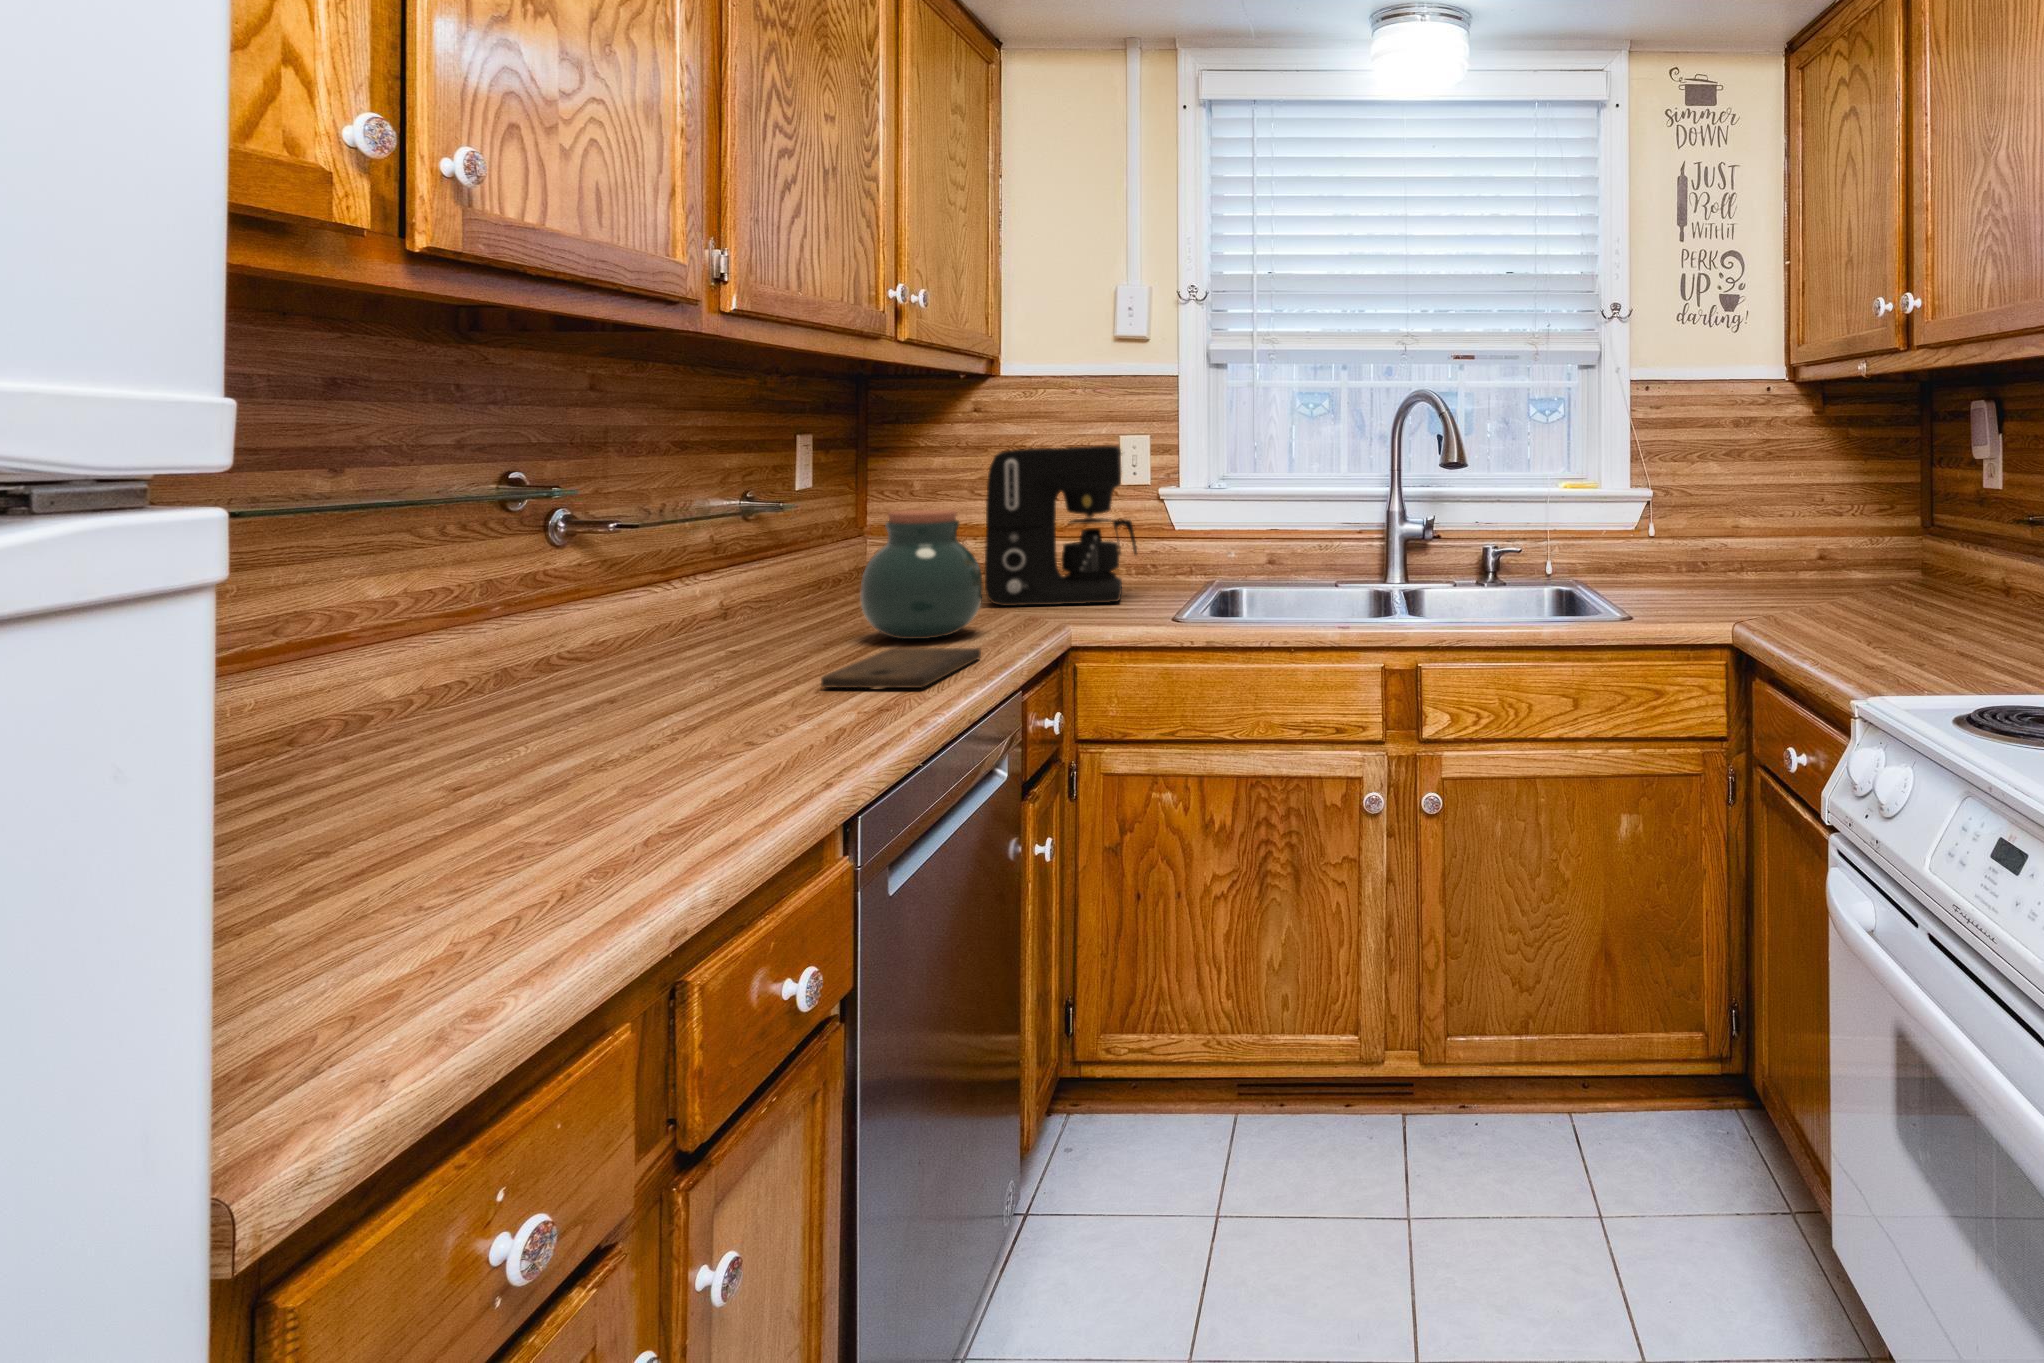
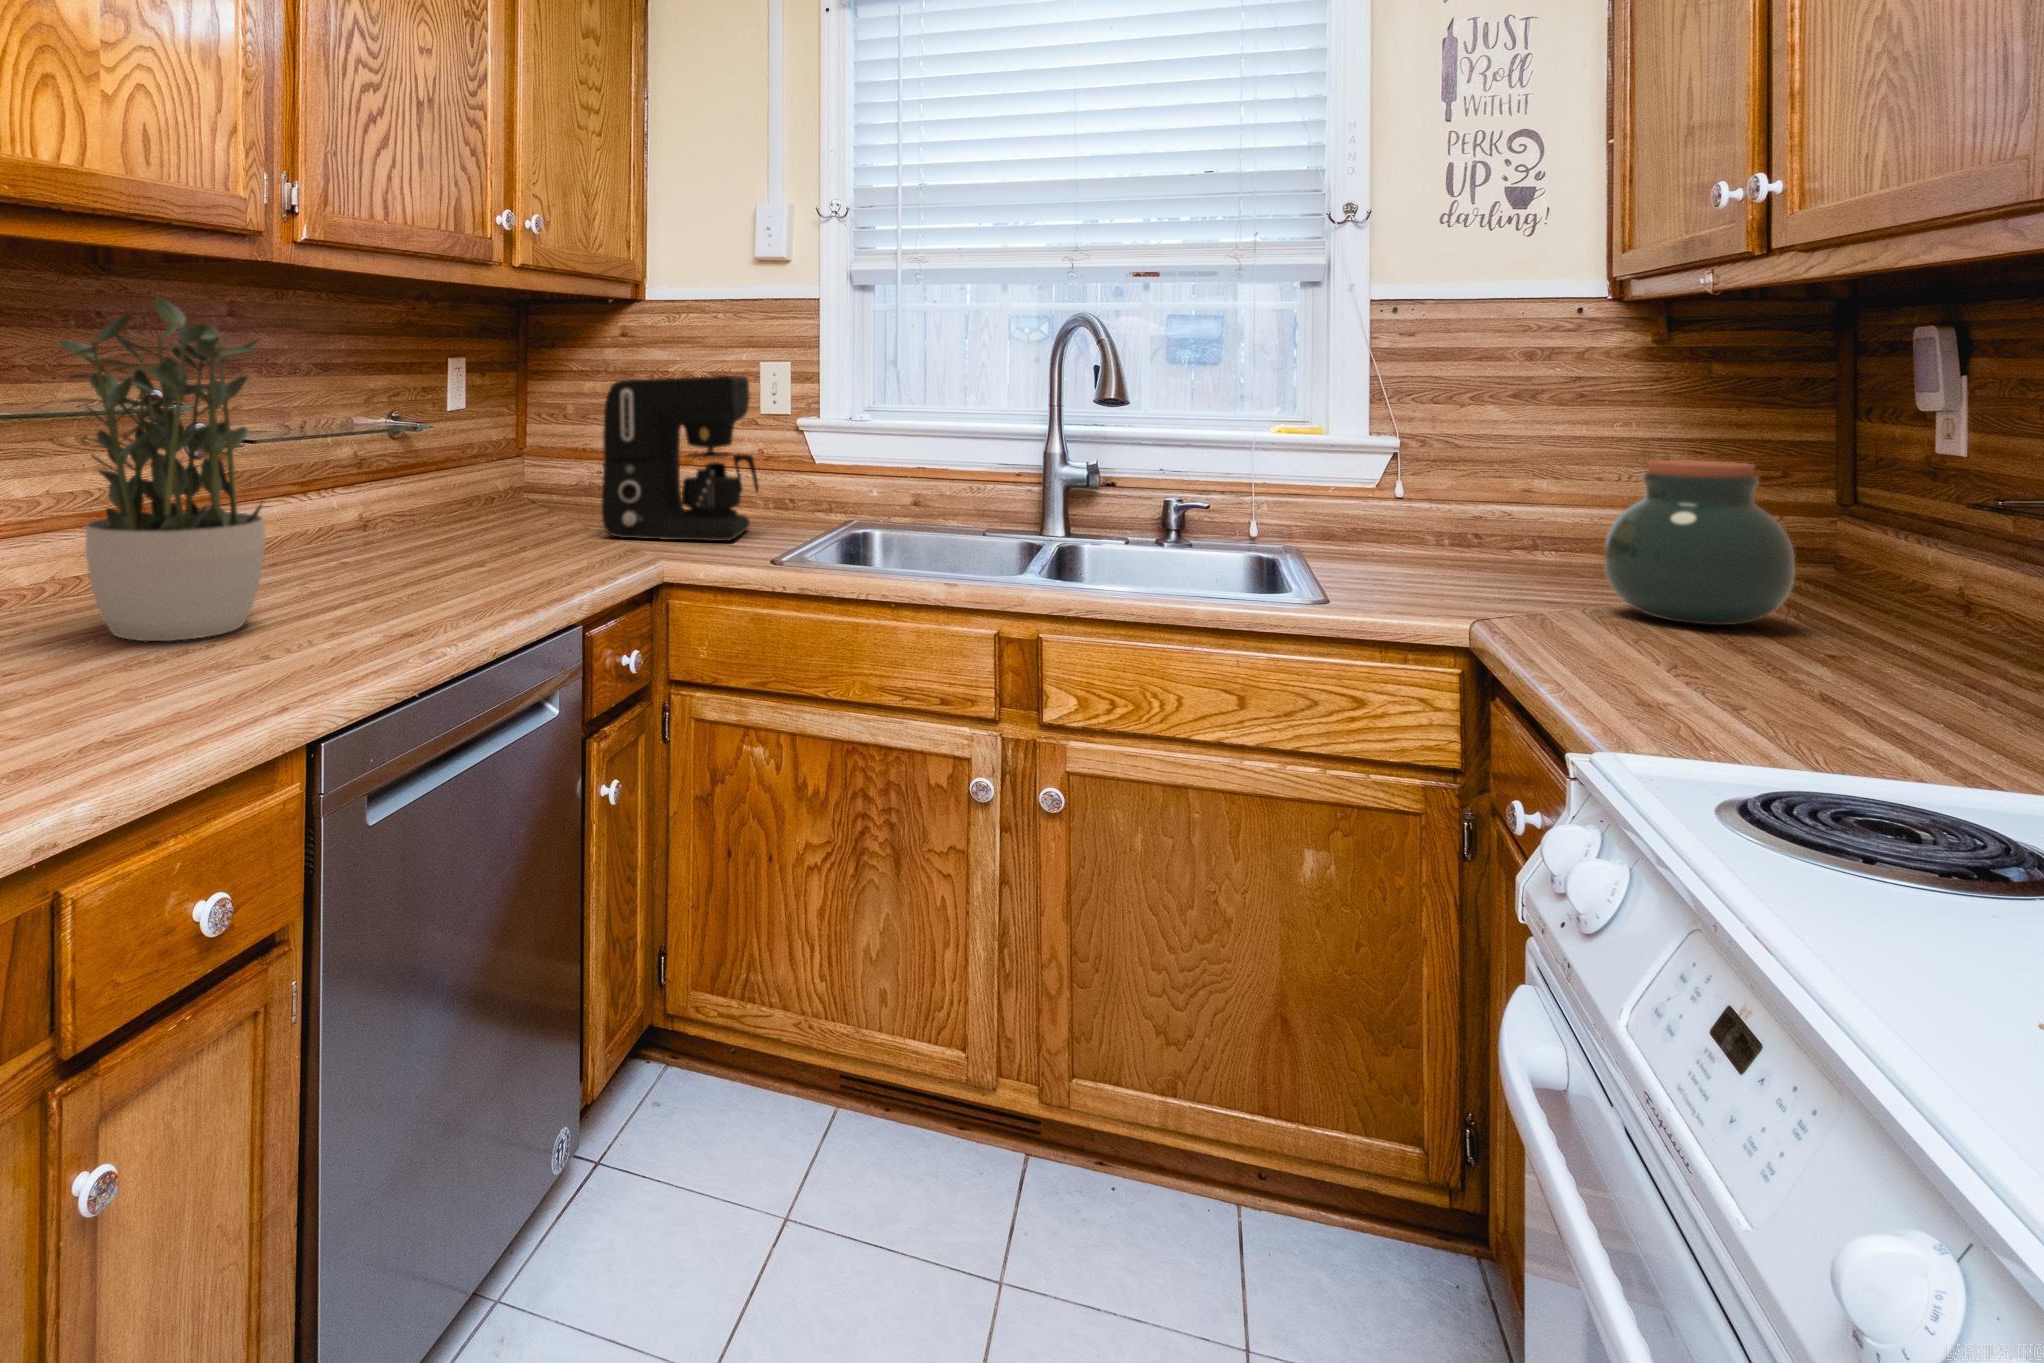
potted plant: none [458,367,717,750] -> present [59,297,265,641]
jar: present [861,510,983,639] -> present [1604,460,1795,625]
cutting board: present [821,648,981,688] -> none [378,571,543,612]

